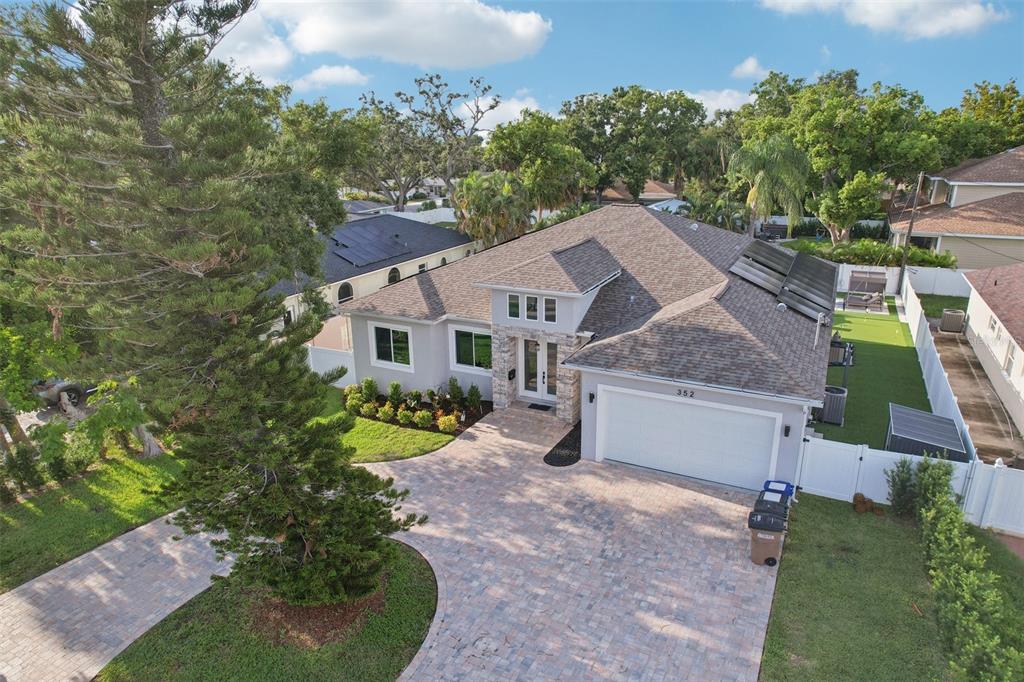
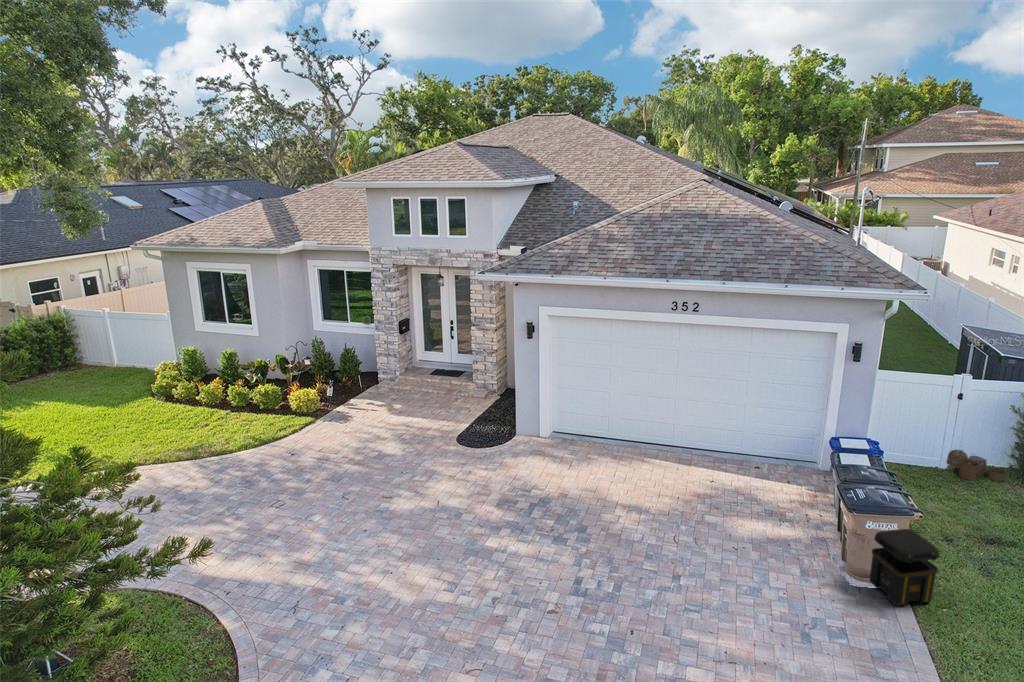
toolbox: none [761,540,793,580] -> present [870,529,939,605]

